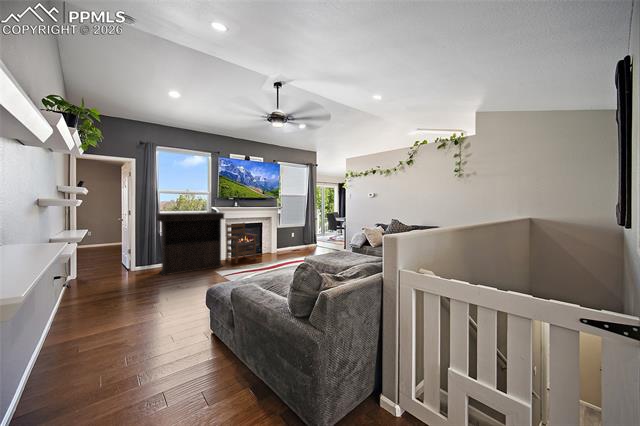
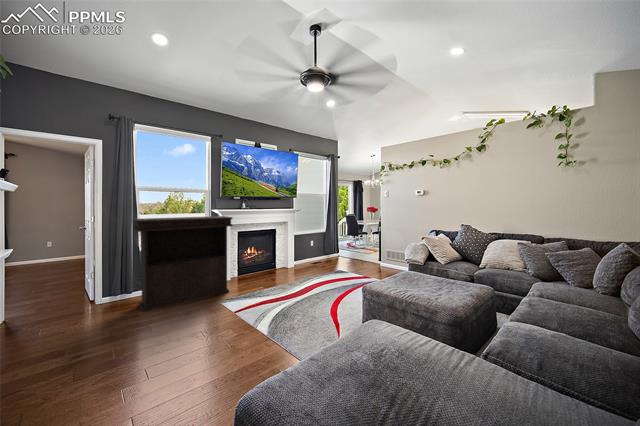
armchair: present [226,223,257,263] -> none [230,229,273,286]

